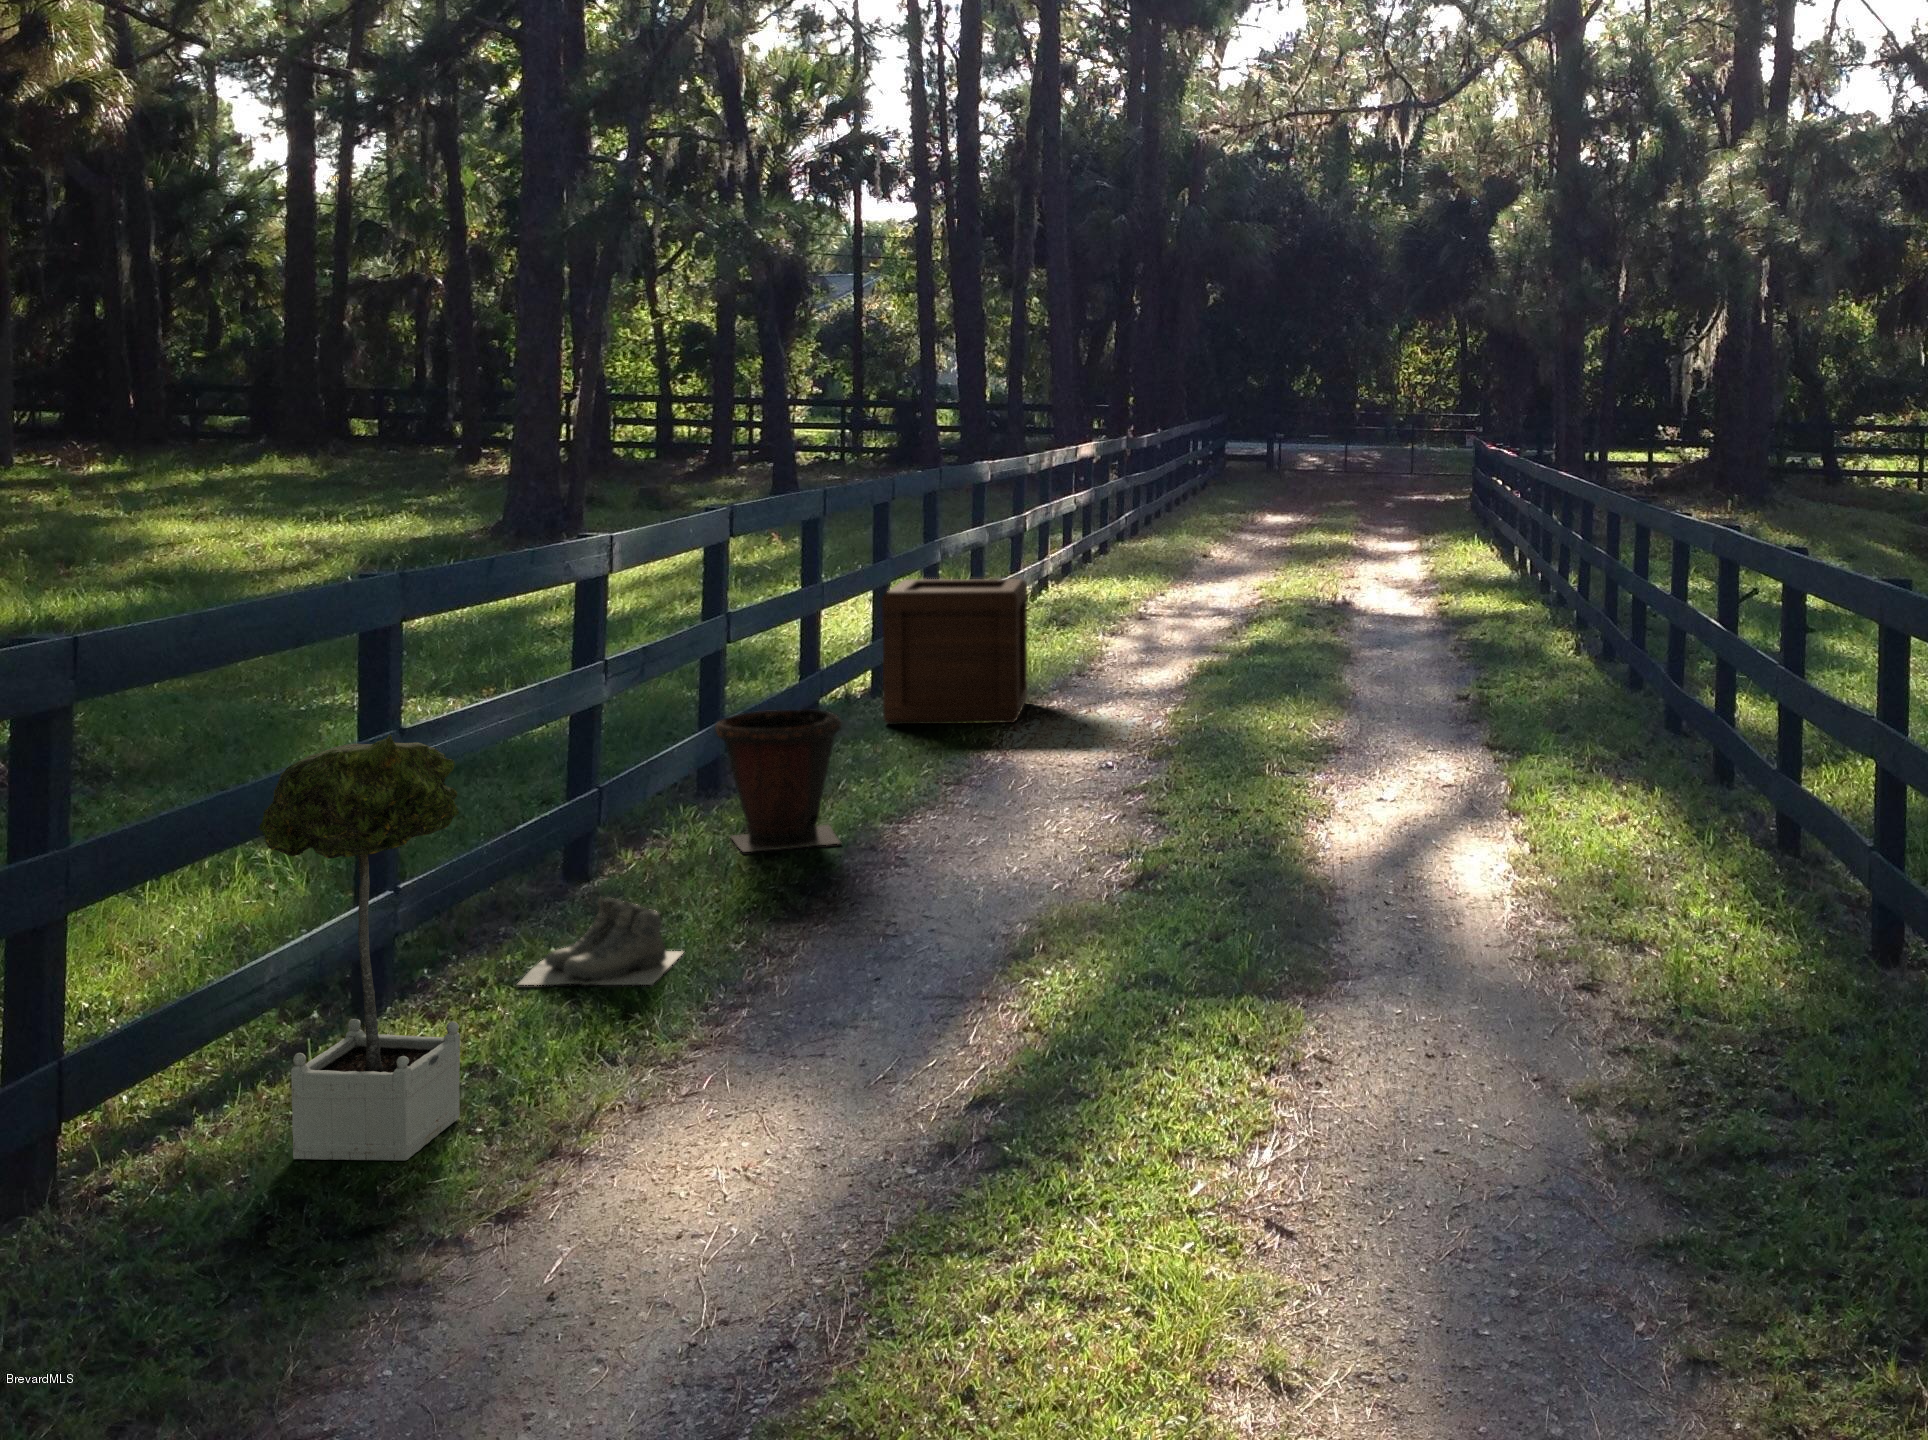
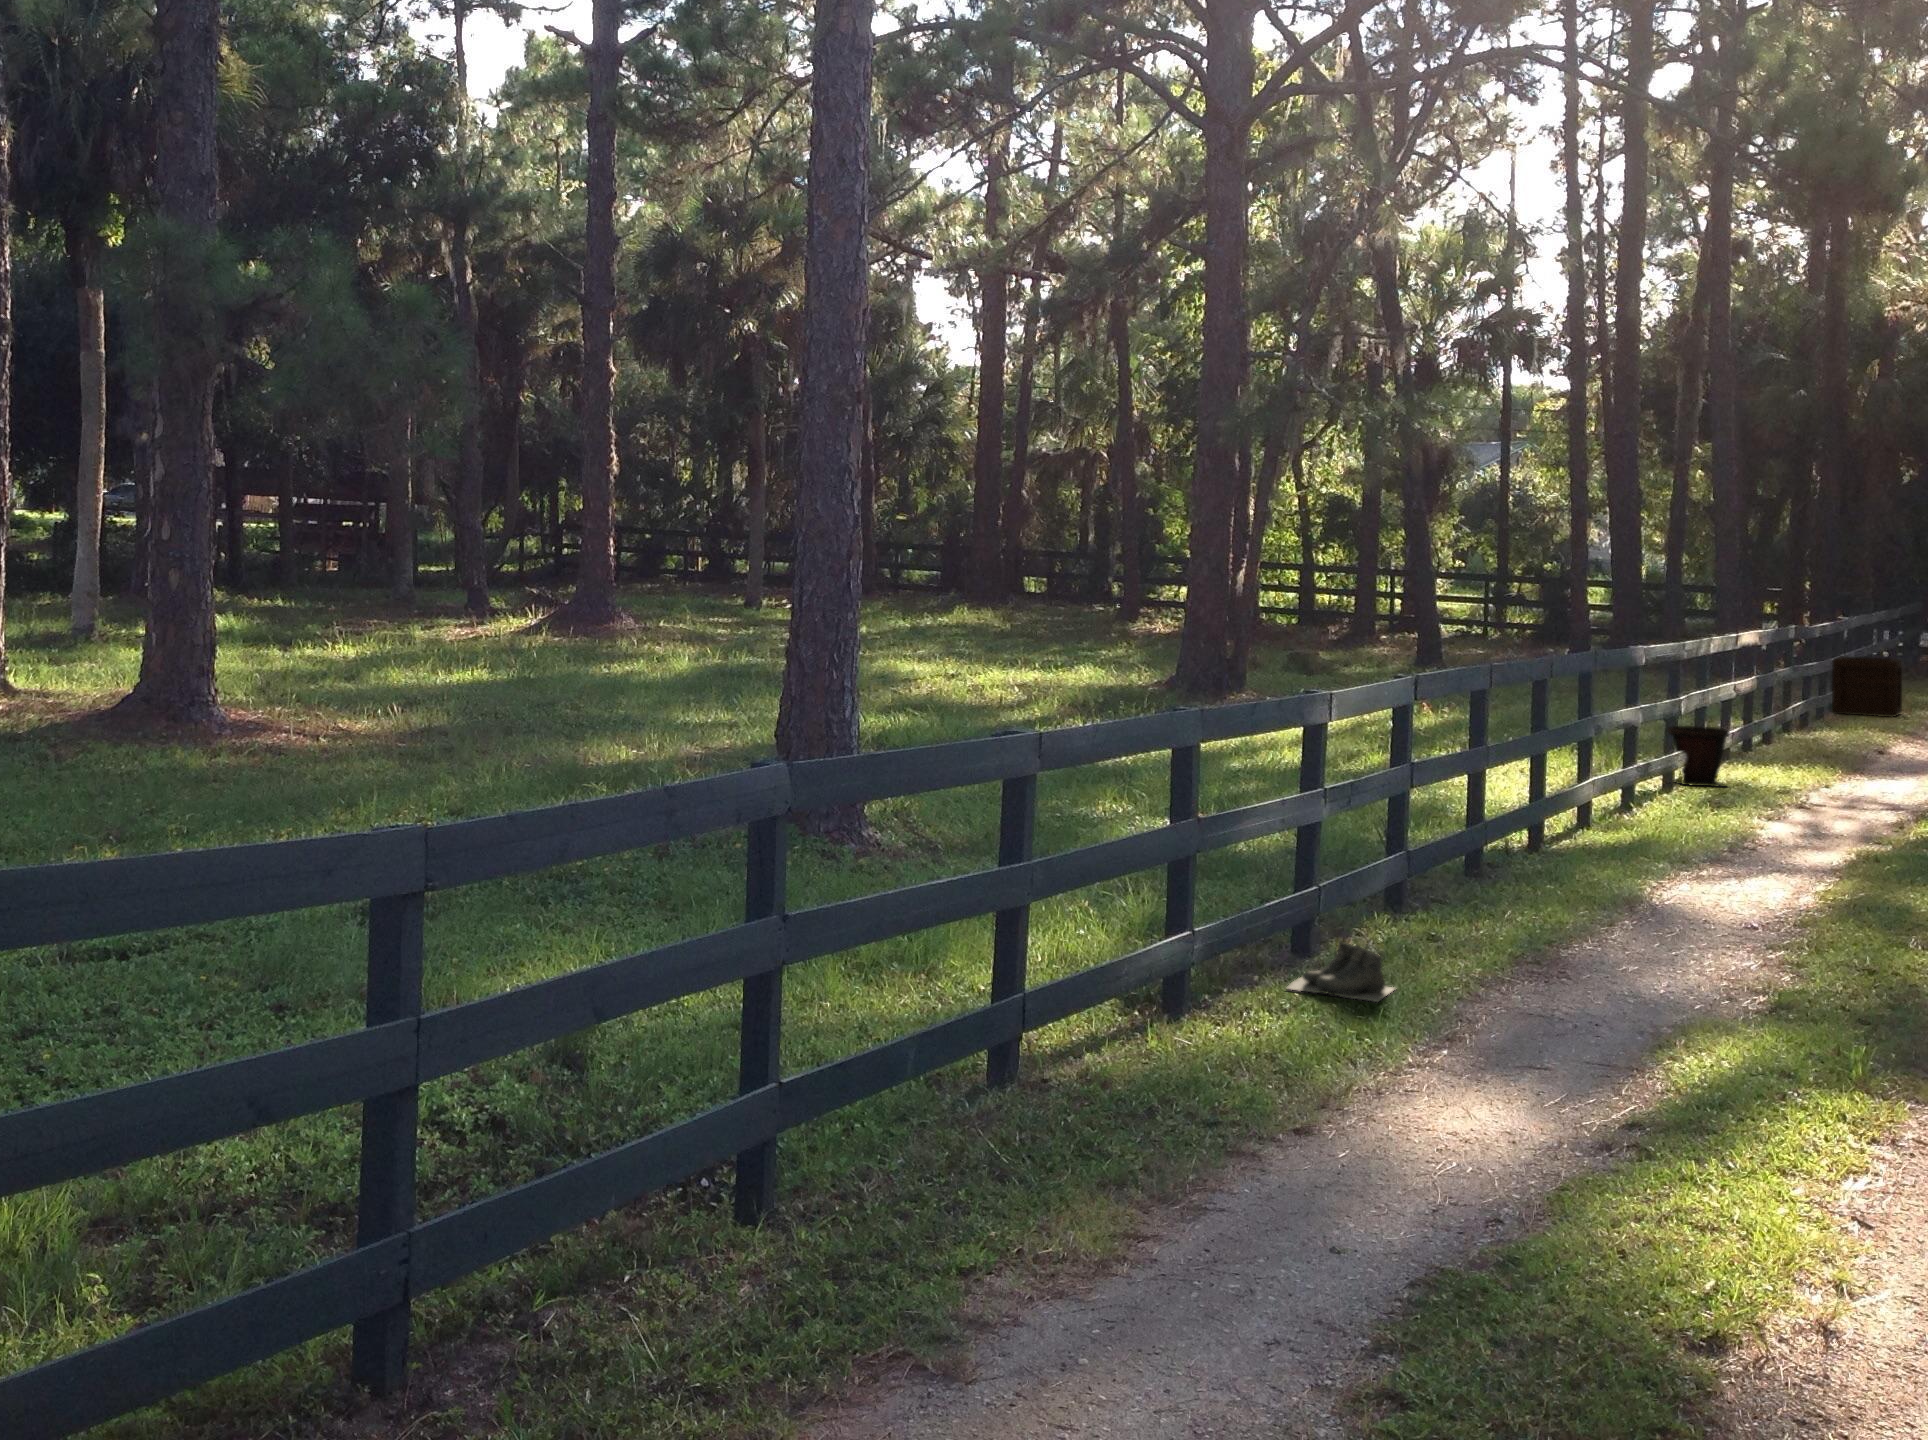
wooden crate: present [882,579,1028,724] -> present [1832,656,1902,717]
bucket: present [715,709,841,852] -> present [1668,726,1730,787]
potted tree: present [259,735,460,1160] -> none [1170,801,1278,1058]

